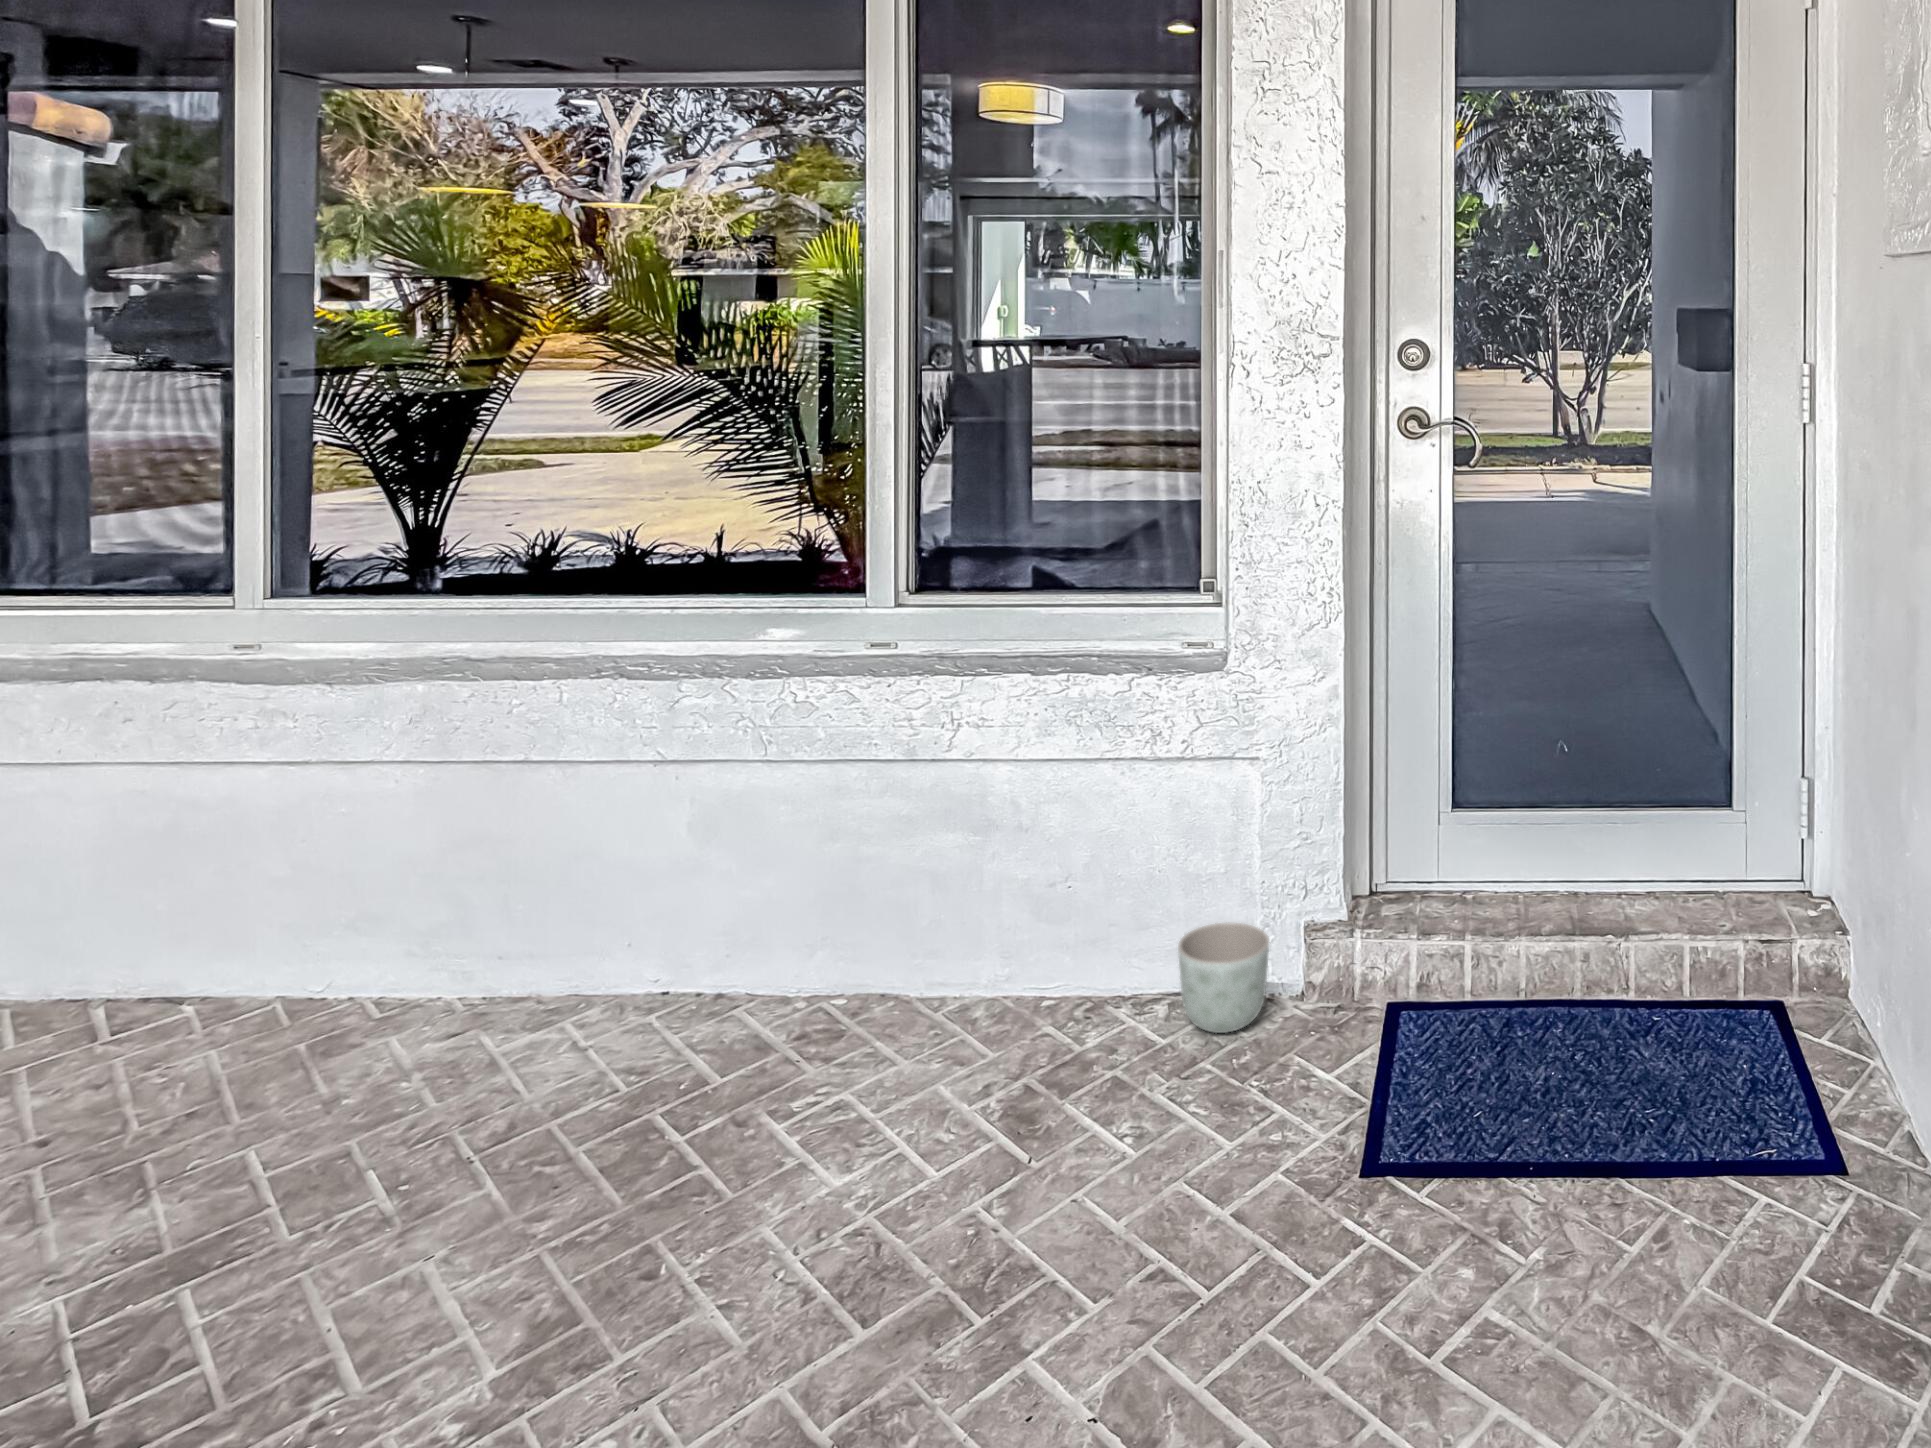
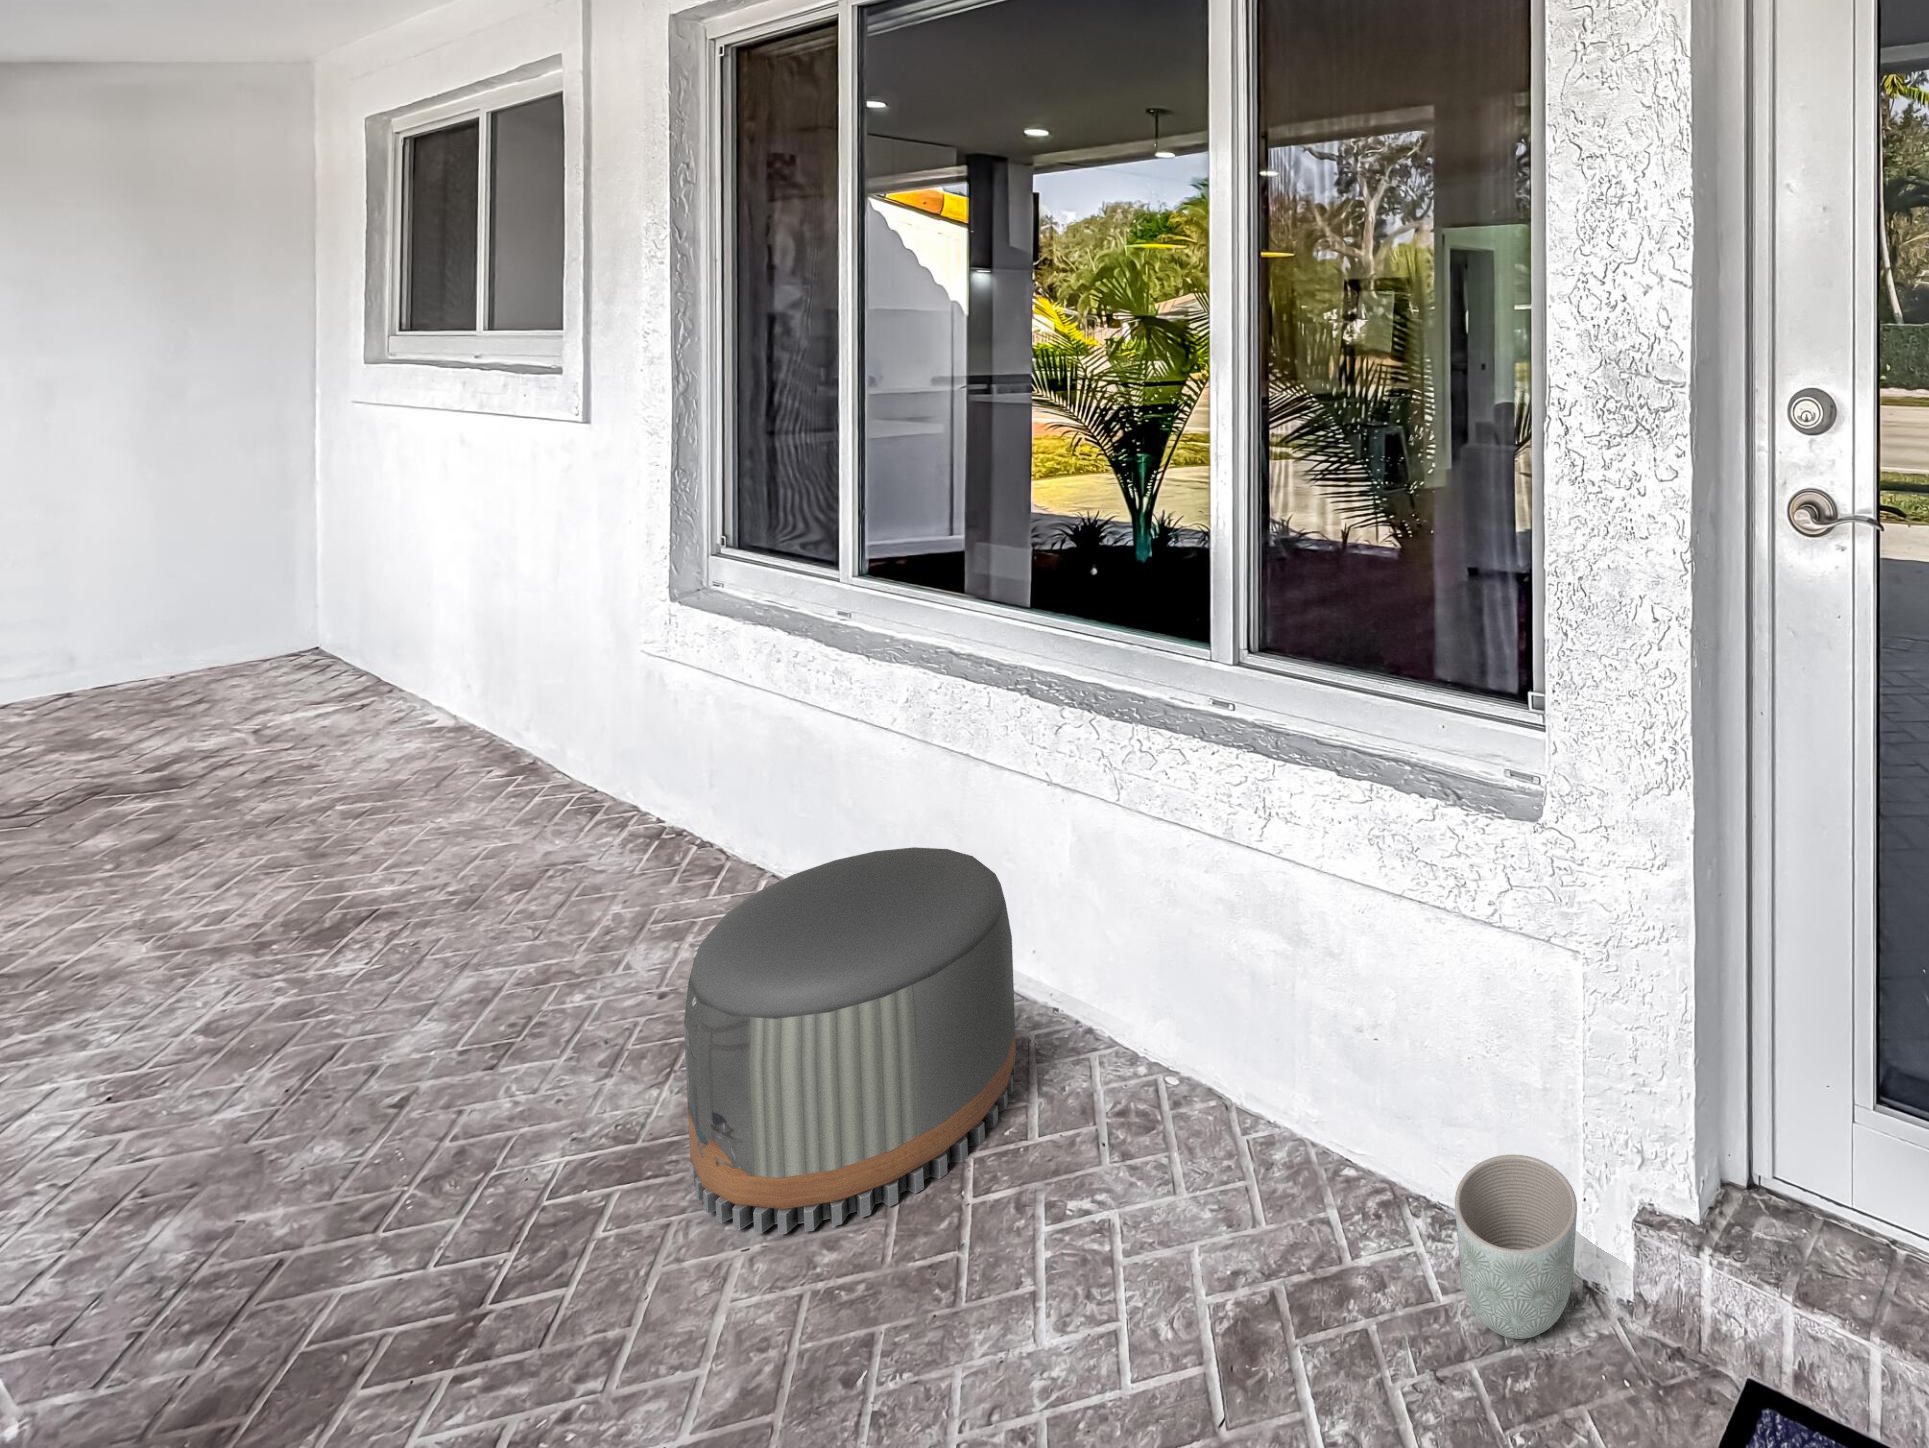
pouf: none [313,838,675,1198] -> present [684,847,1016,1234]

